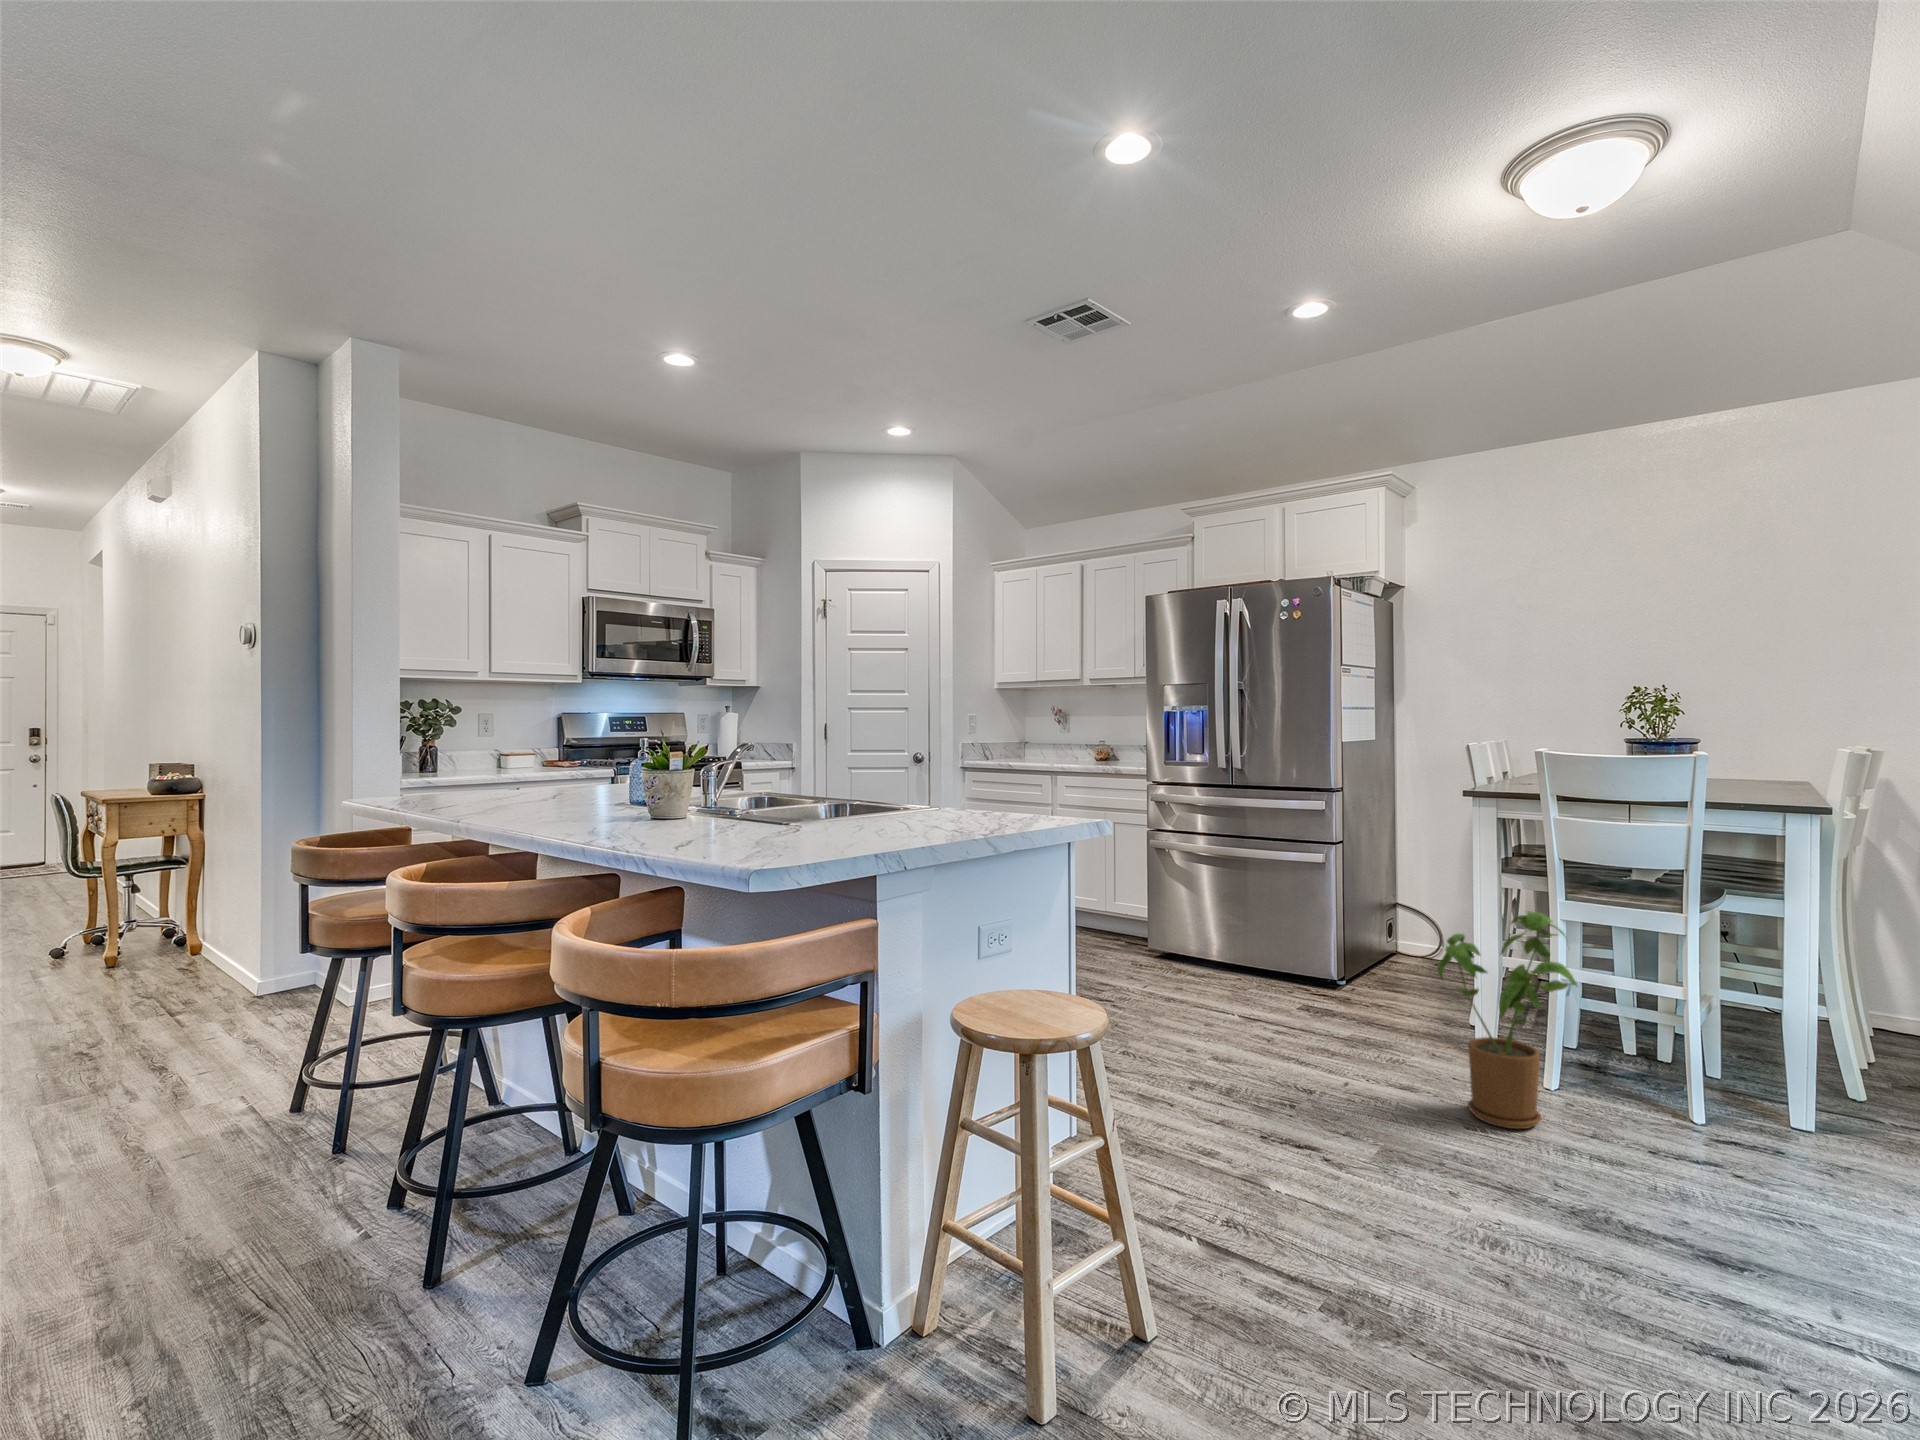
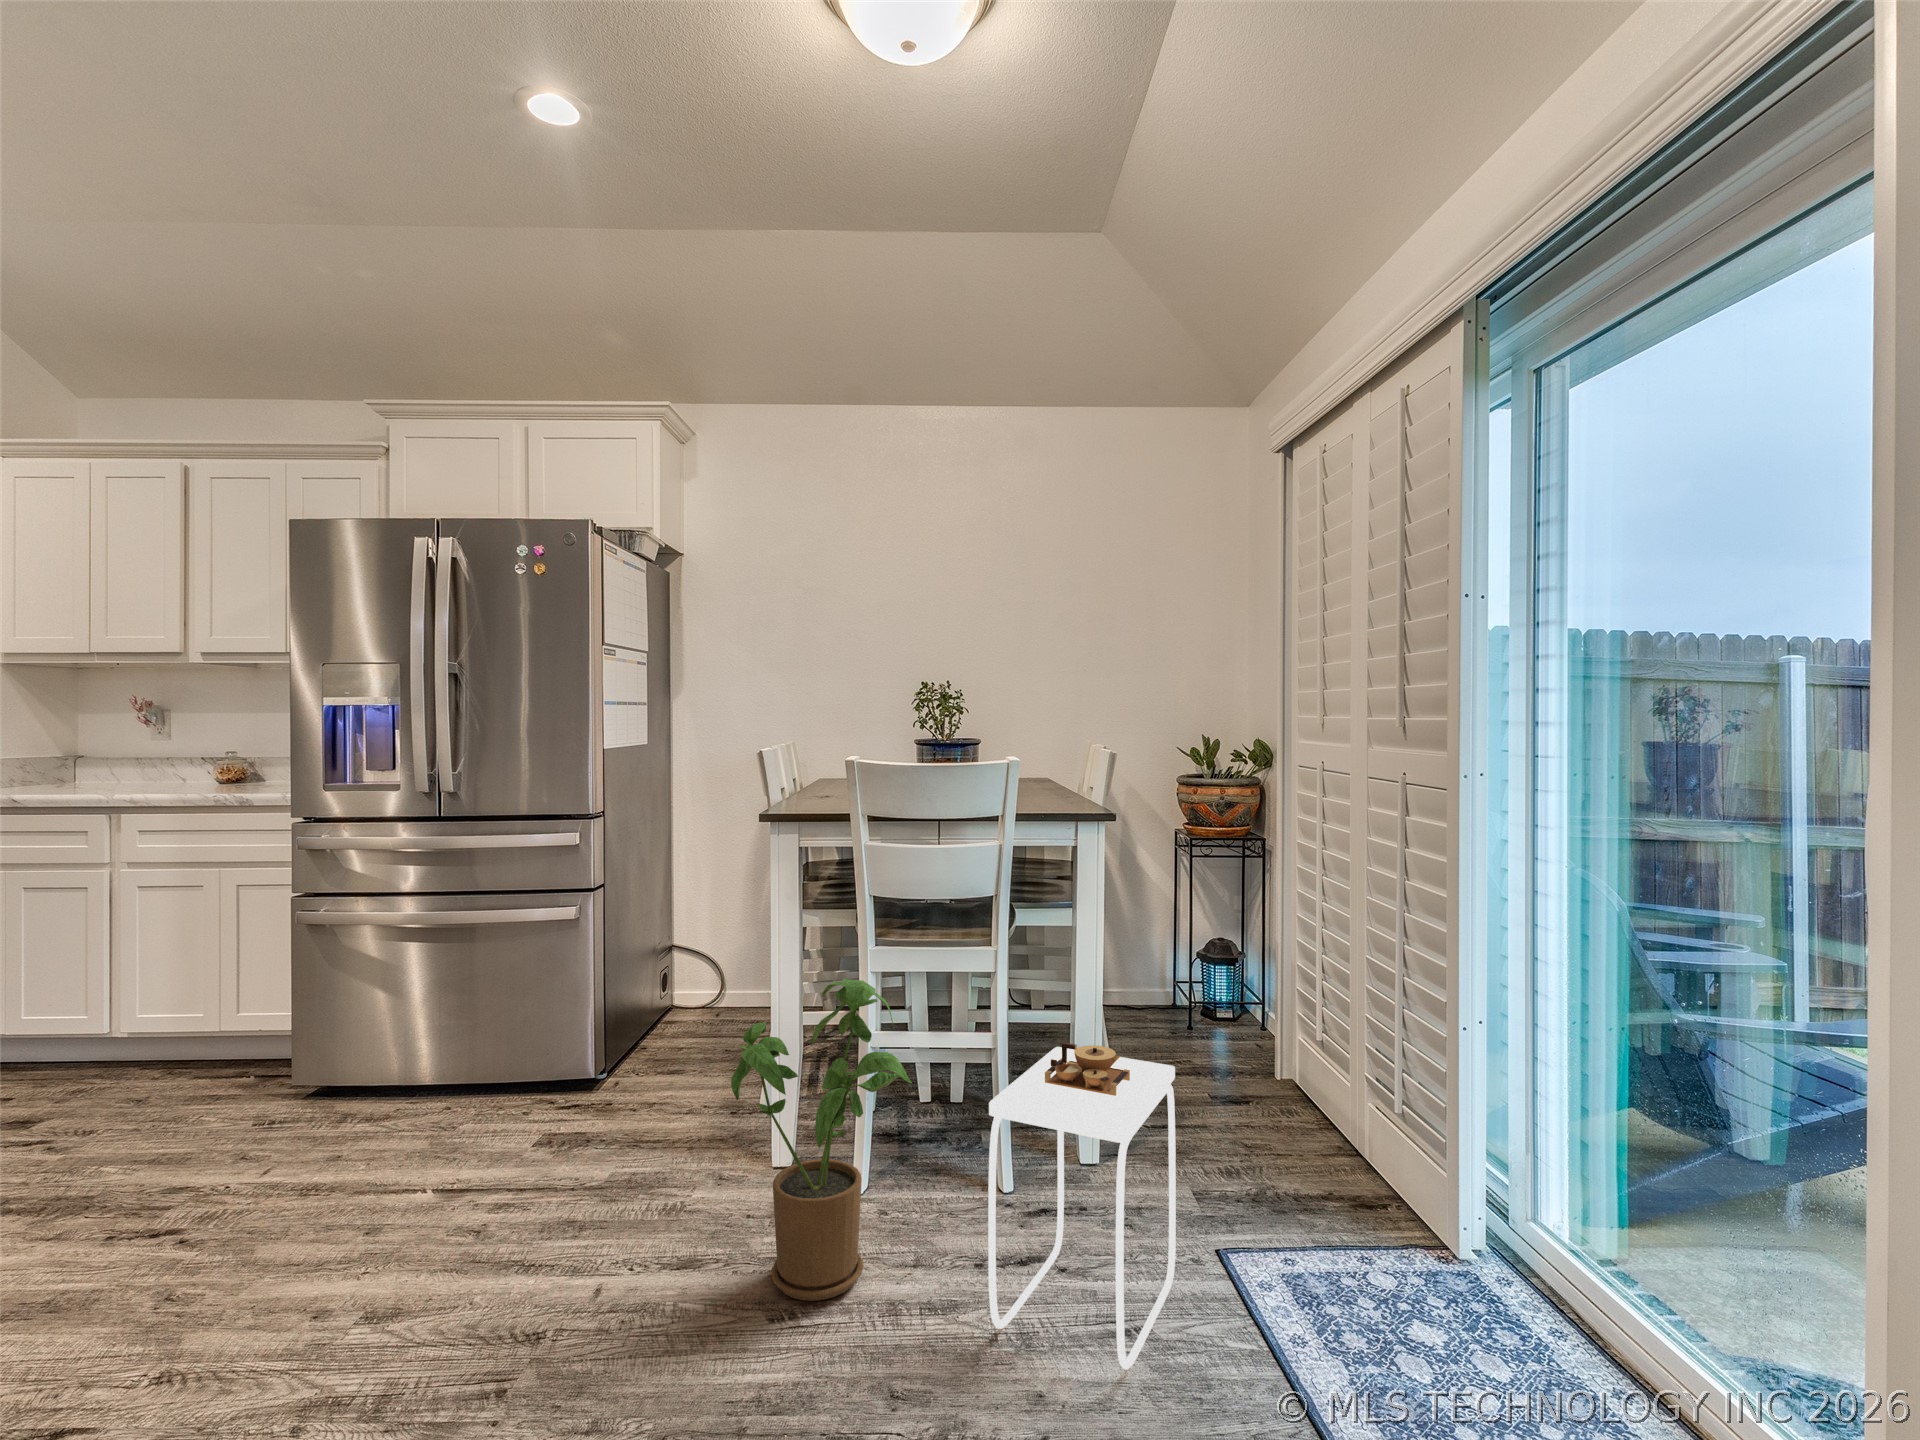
side table: none [1641,981,1853,1228] -> present [988,1043,1176,1369]

